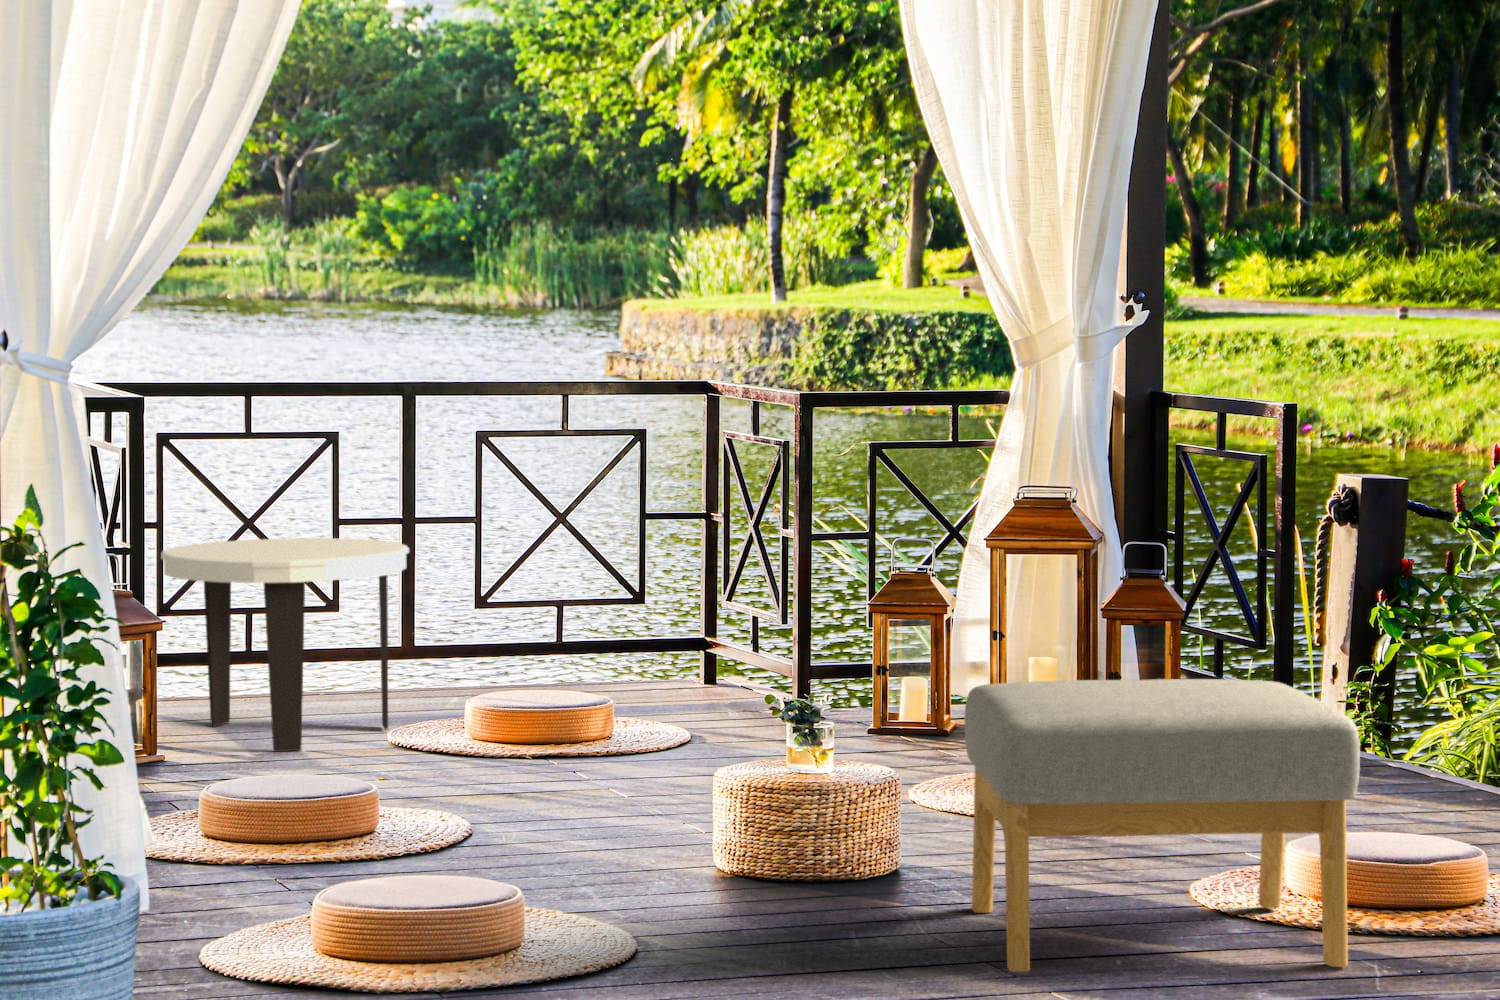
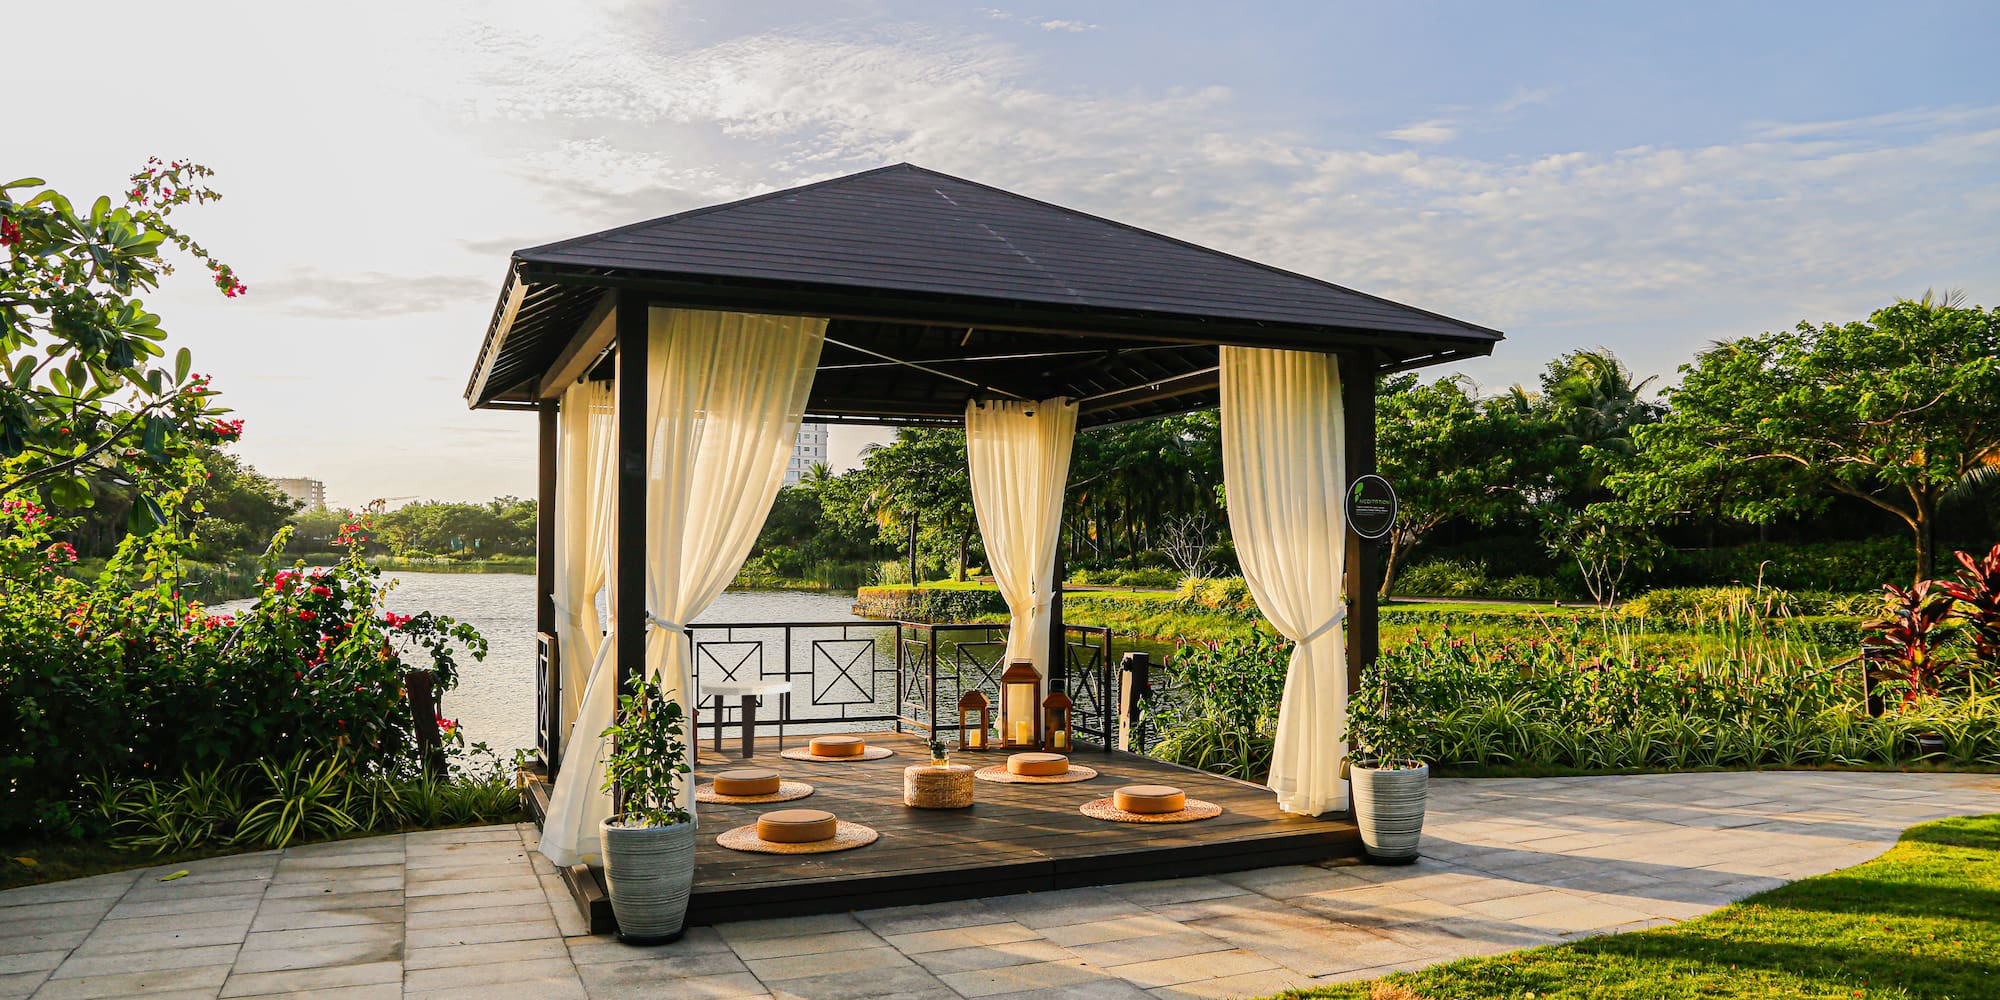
footstool: present [965,679,1360,972] -> none [995,714,1115,805]

